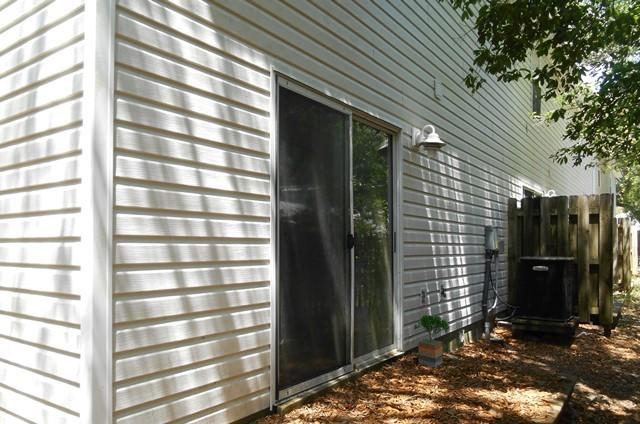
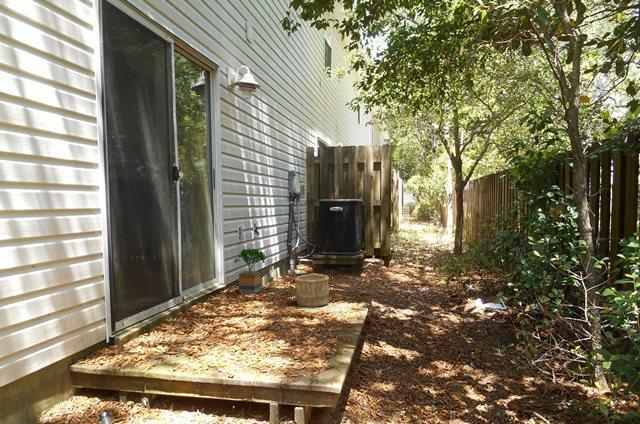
wooden bucket: none [480,359,526,406] -> present [295,274,329,307]

